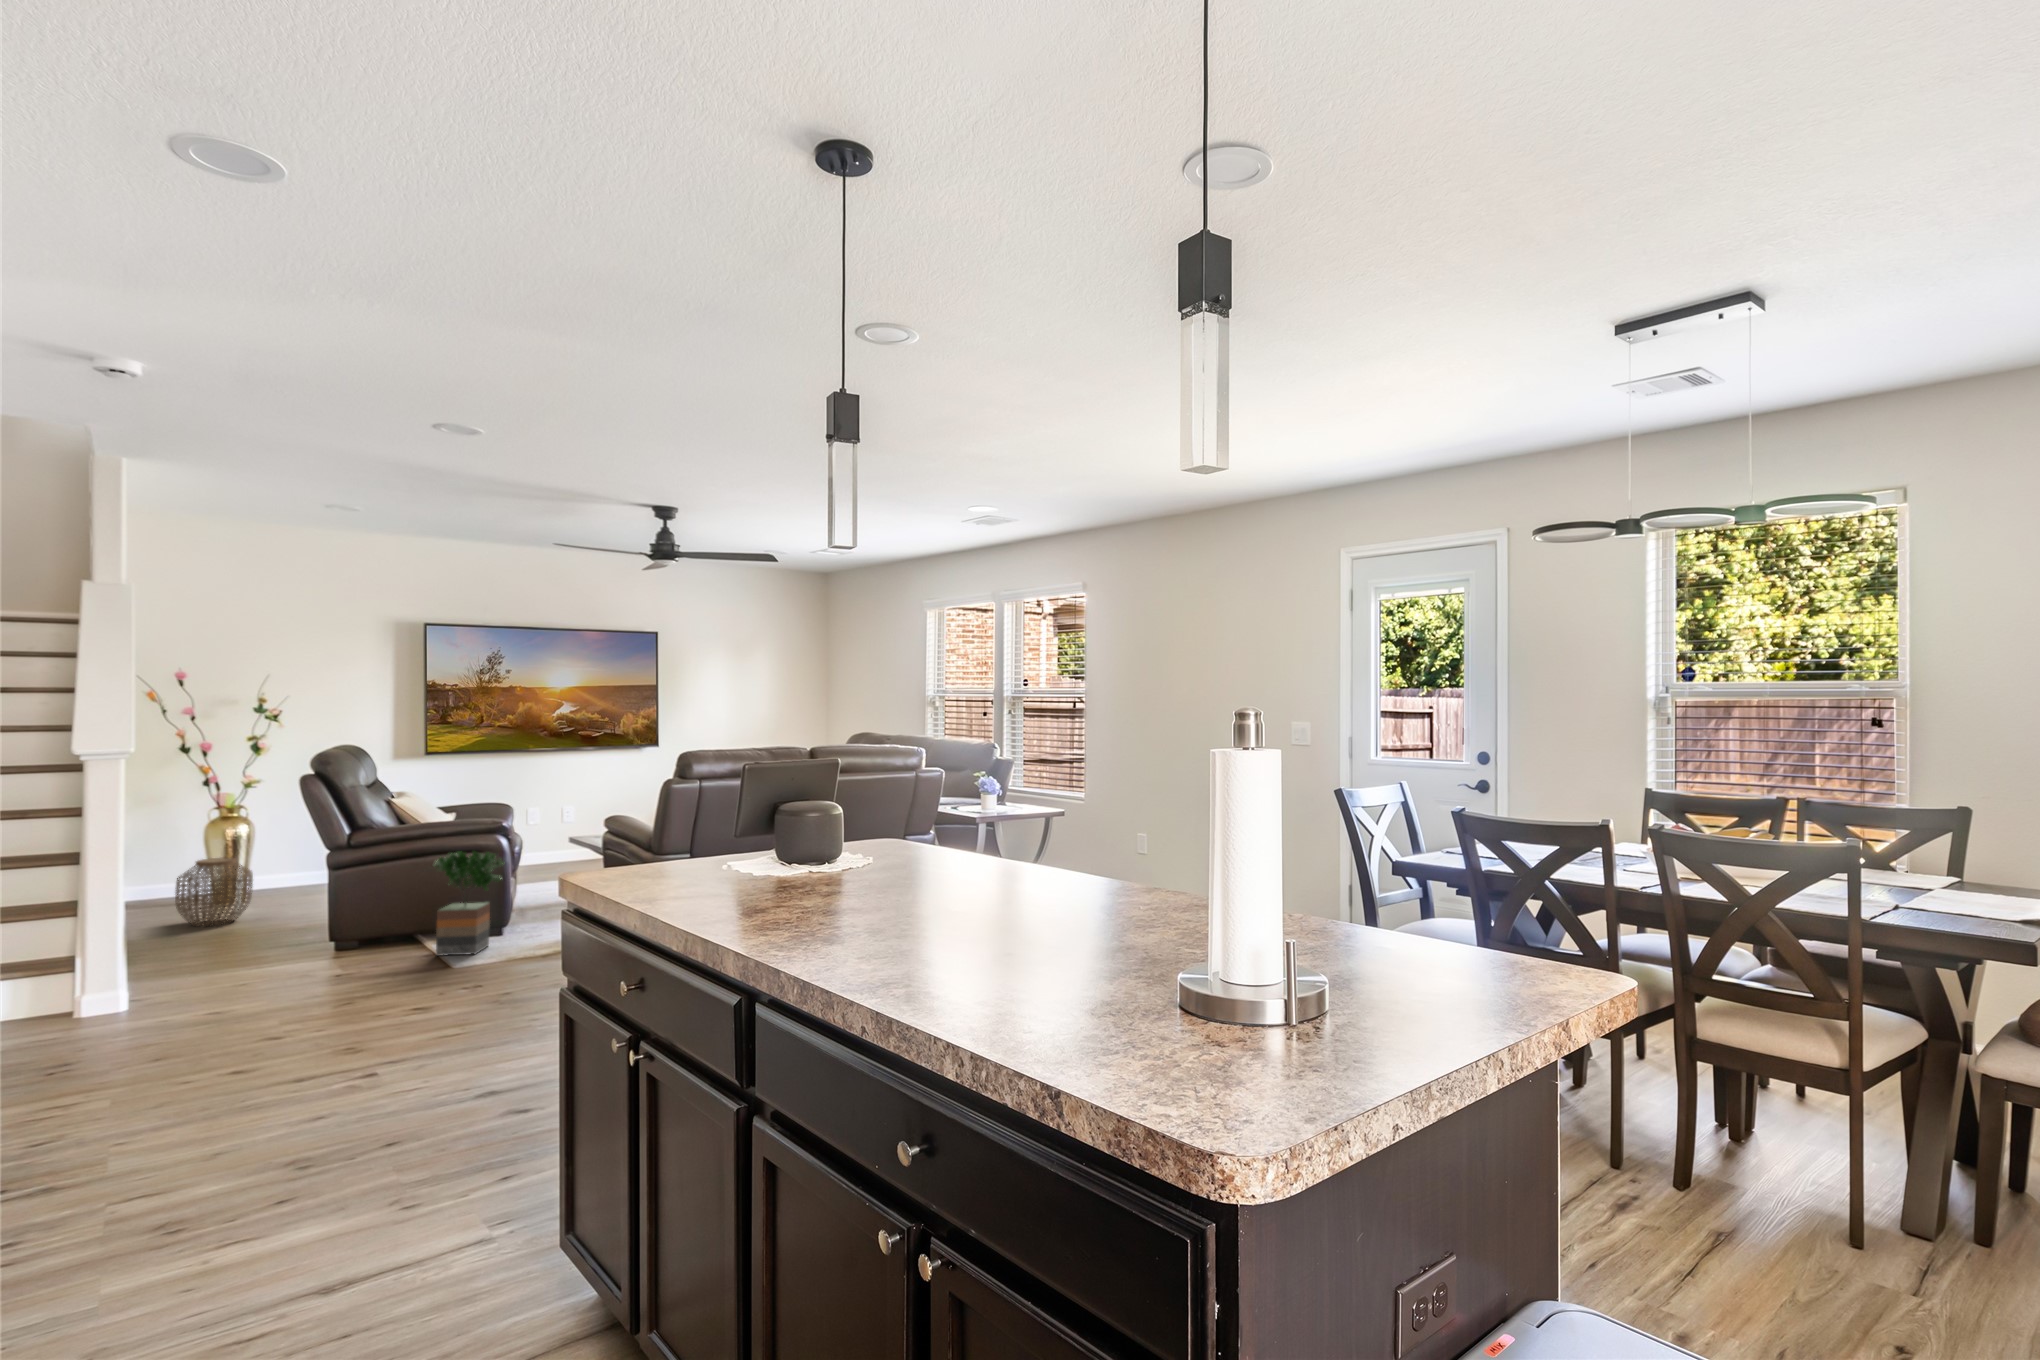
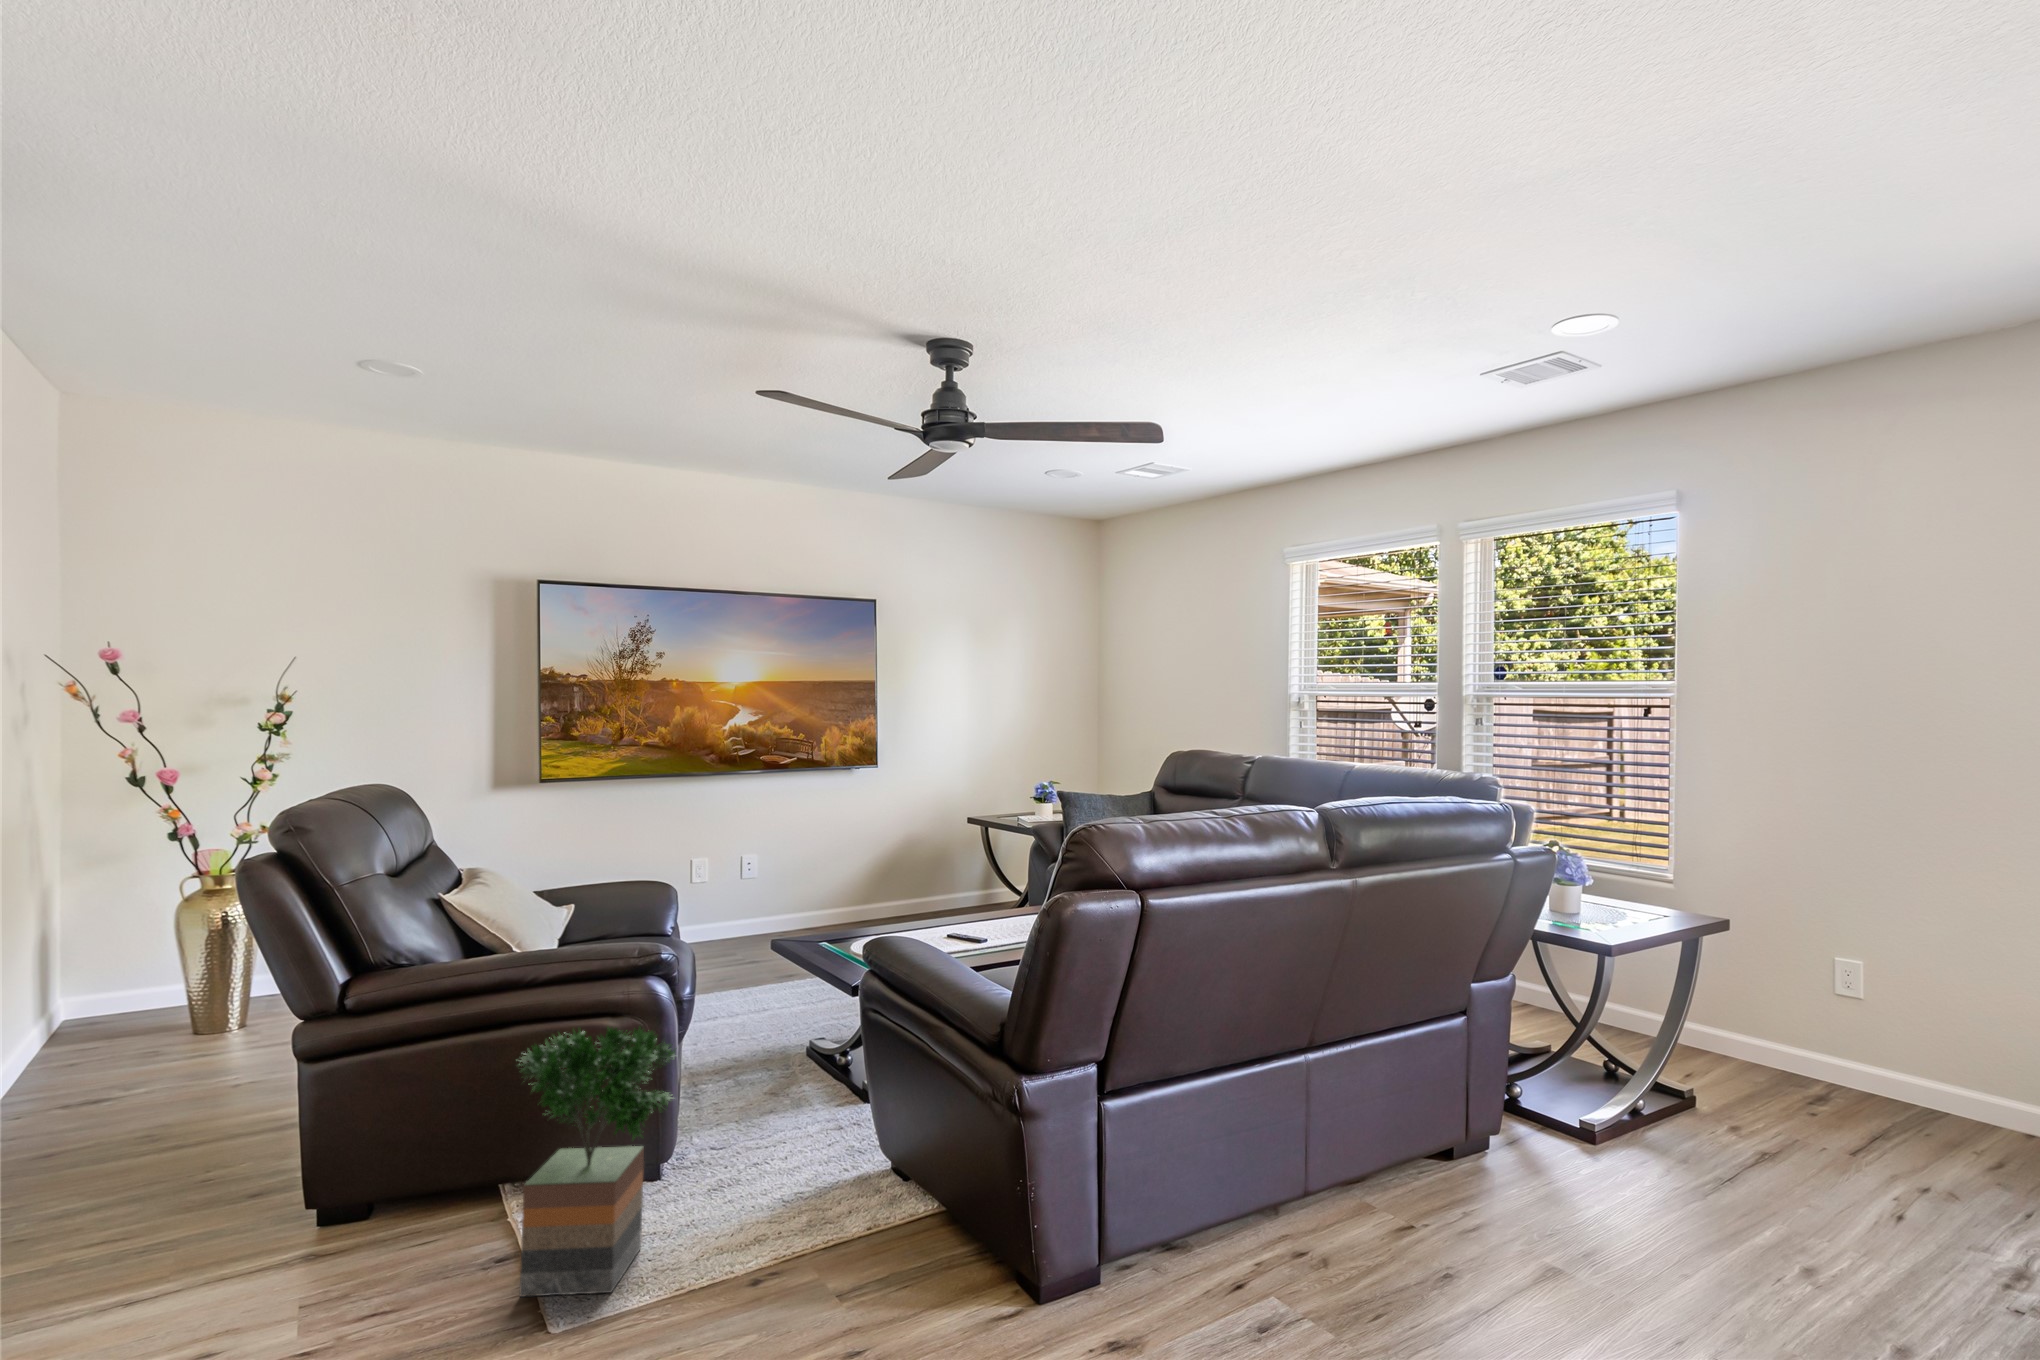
woven basket: present [175,857,253,926] -> none [43,992,204,1136]

